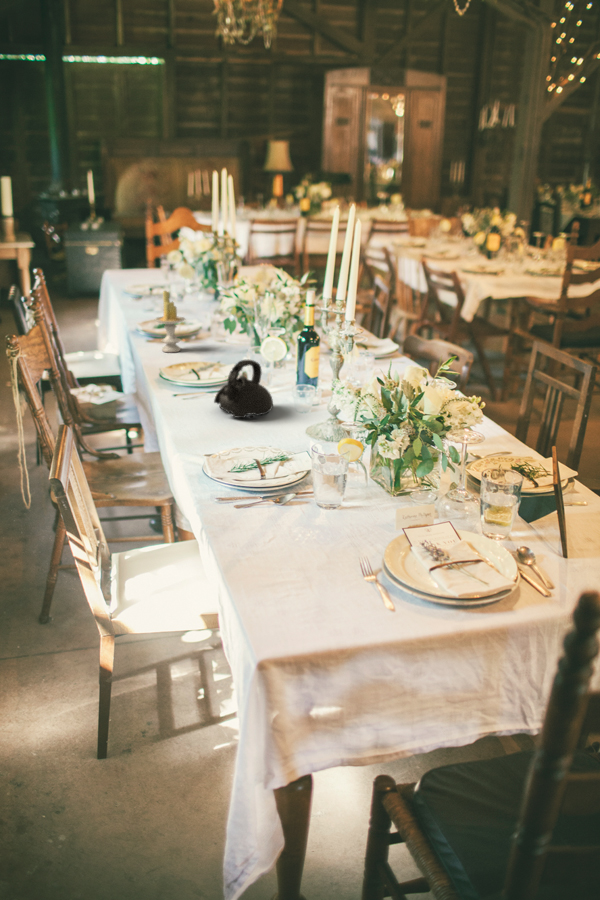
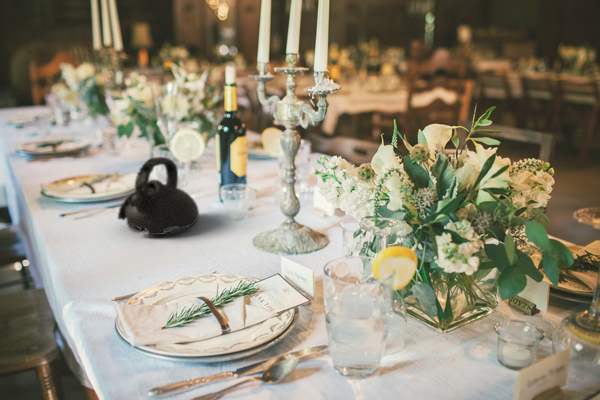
candle: present [155,291,185,352] -> none [33,99,71,170]

